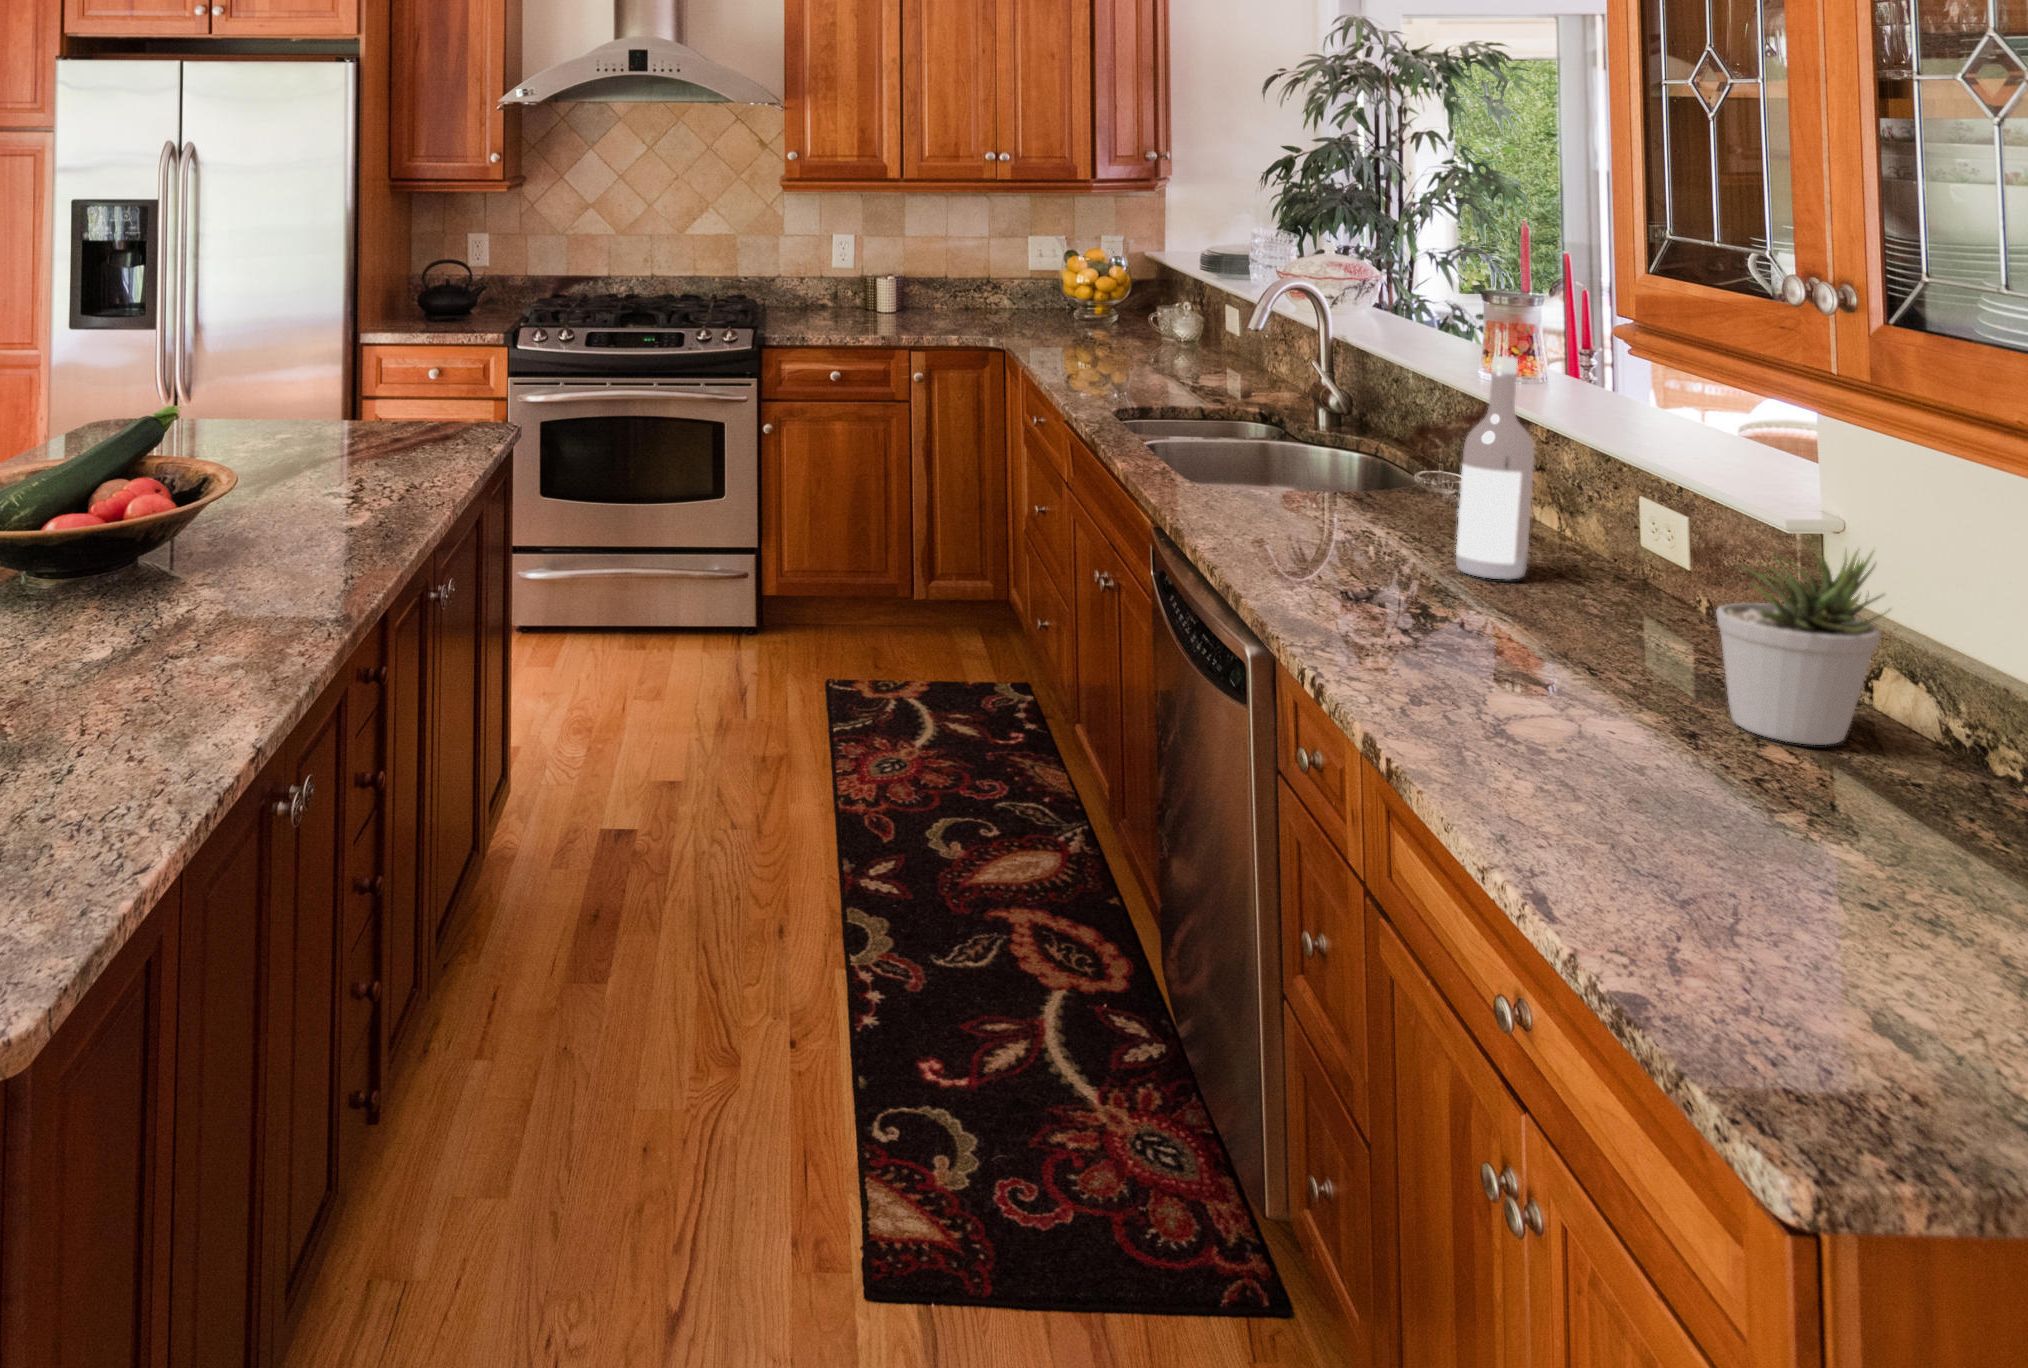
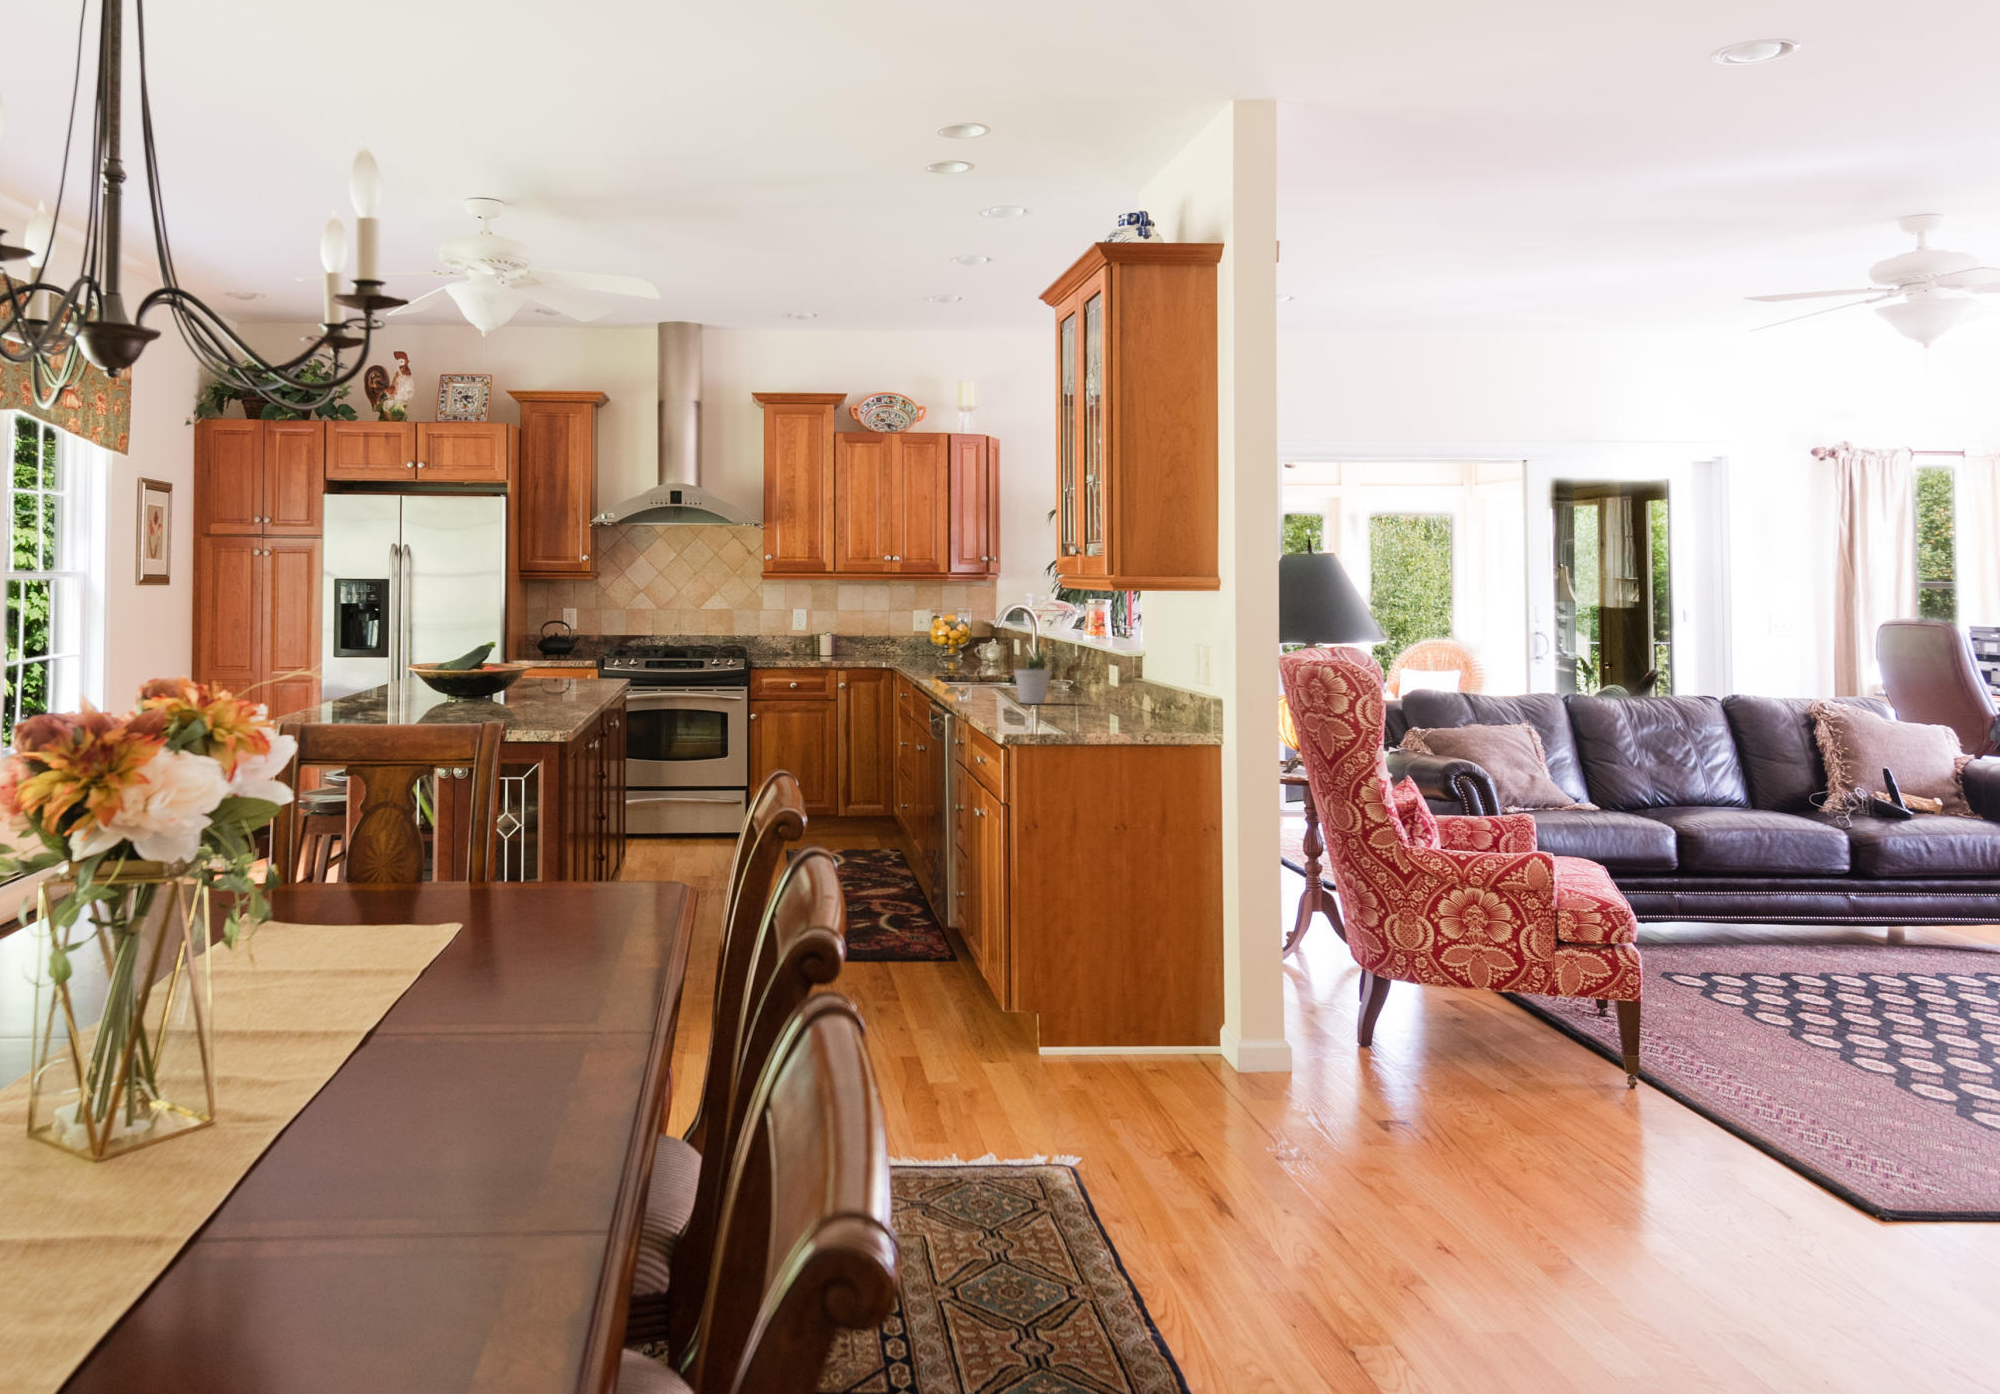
wine bottle: present [1456,356,1534,580] -> none [993,615,1015,694]

